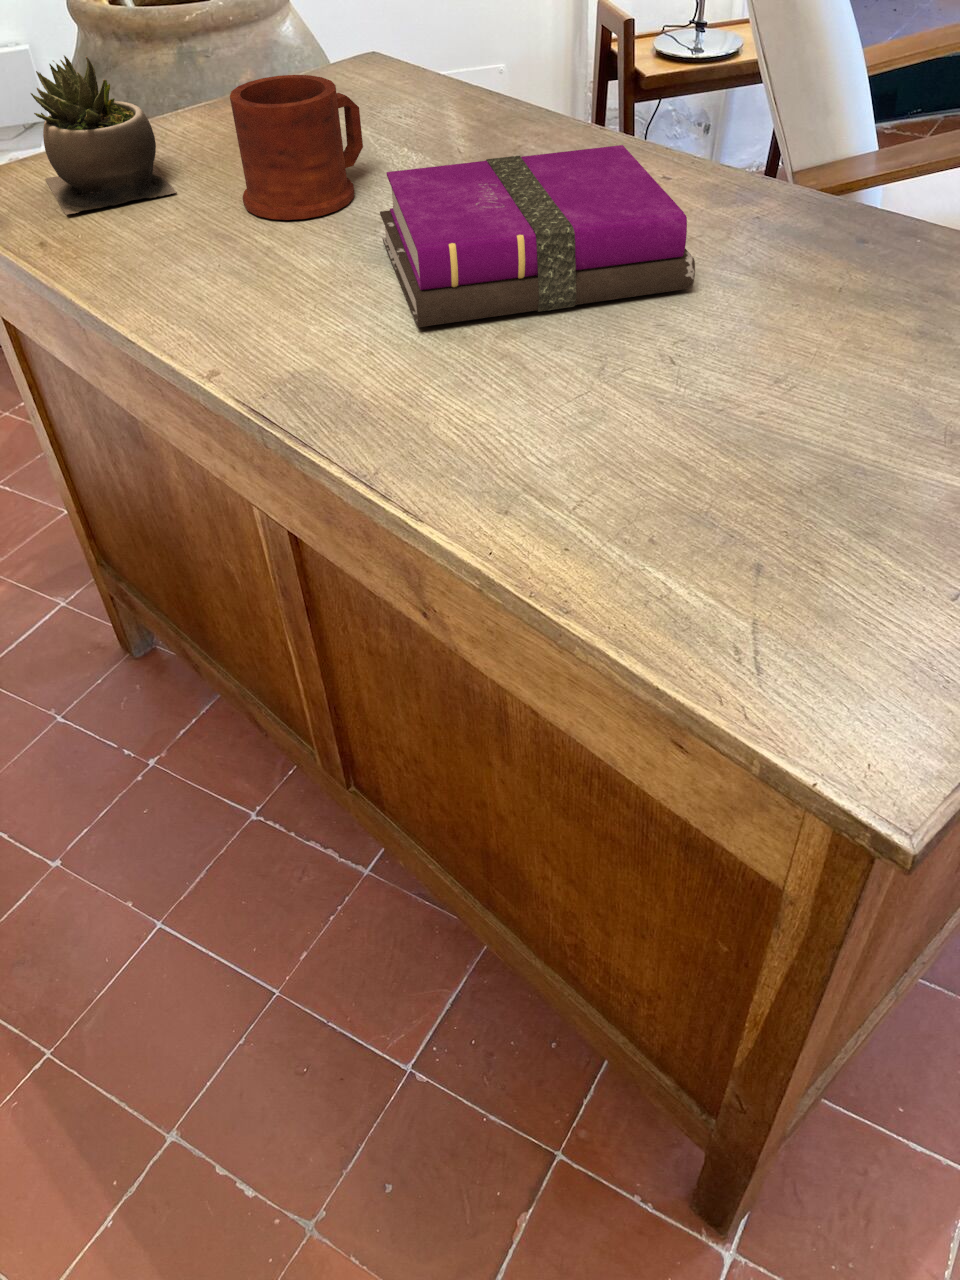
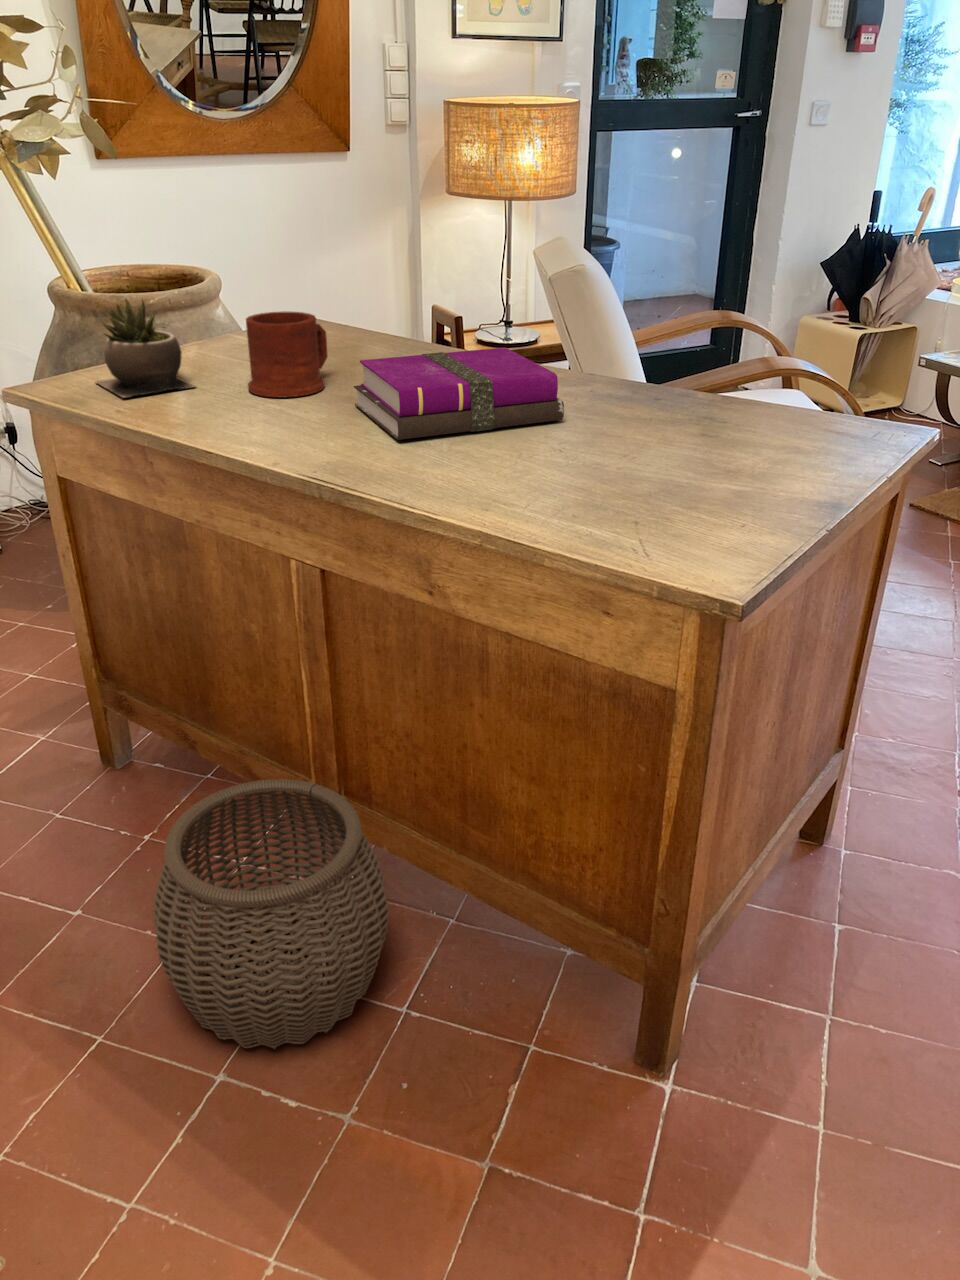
woven basket: none [91,773,394,1110] -> present [153,779,389,1049]

